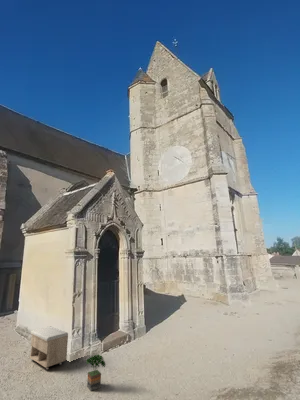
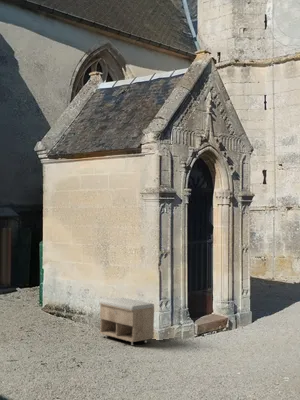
potted tree: present [86,354,105,391] -> none [195,326,222,363]

